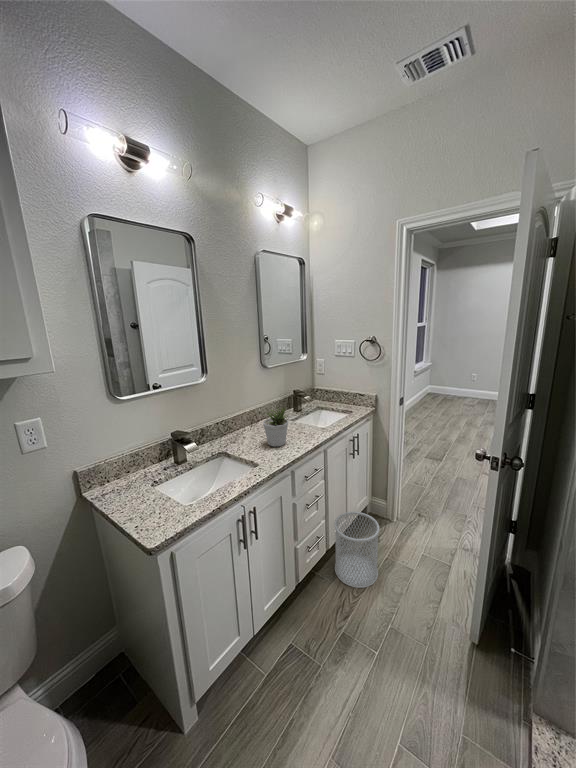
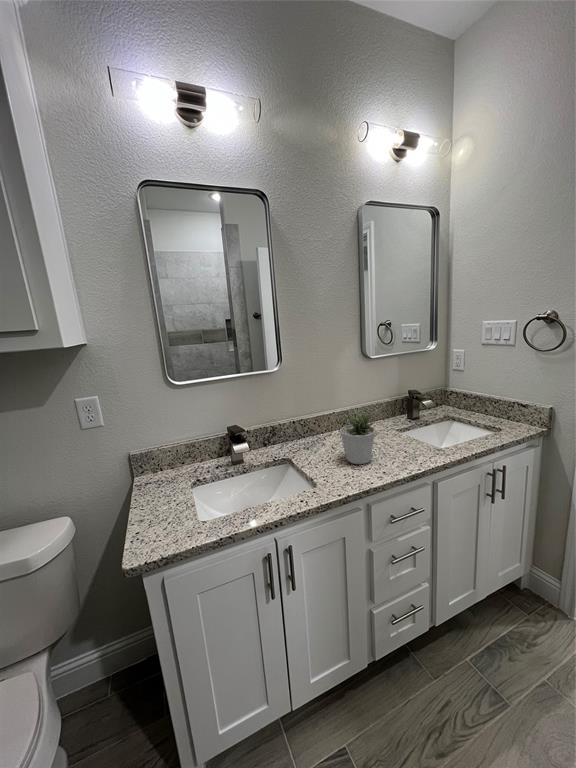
wastebasket: present [334,512,379,588] -> none [445,582,529,719]

